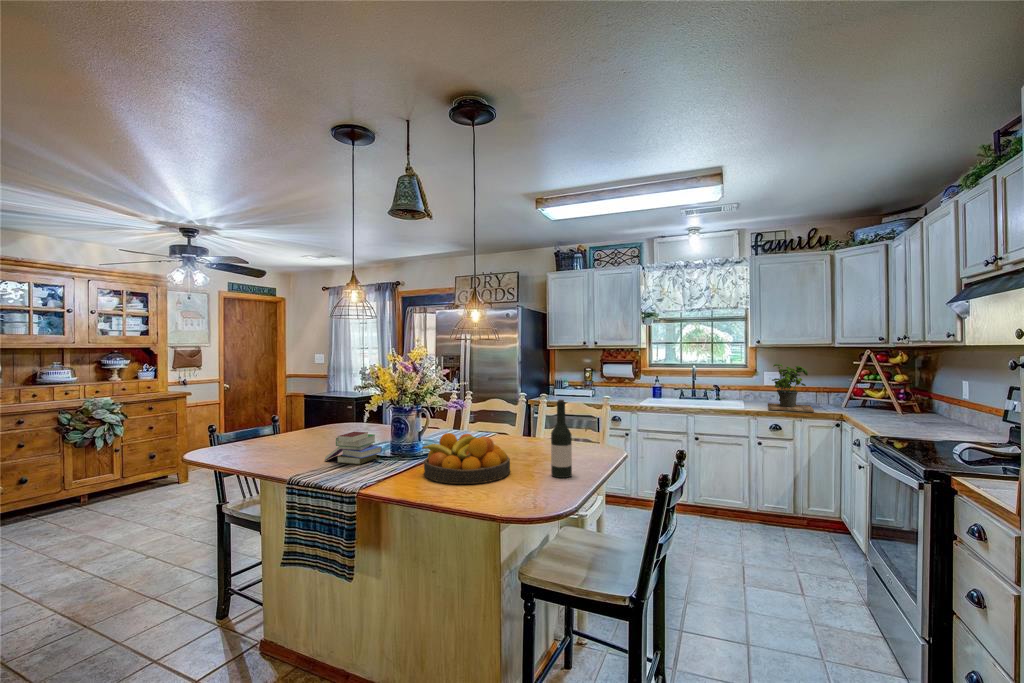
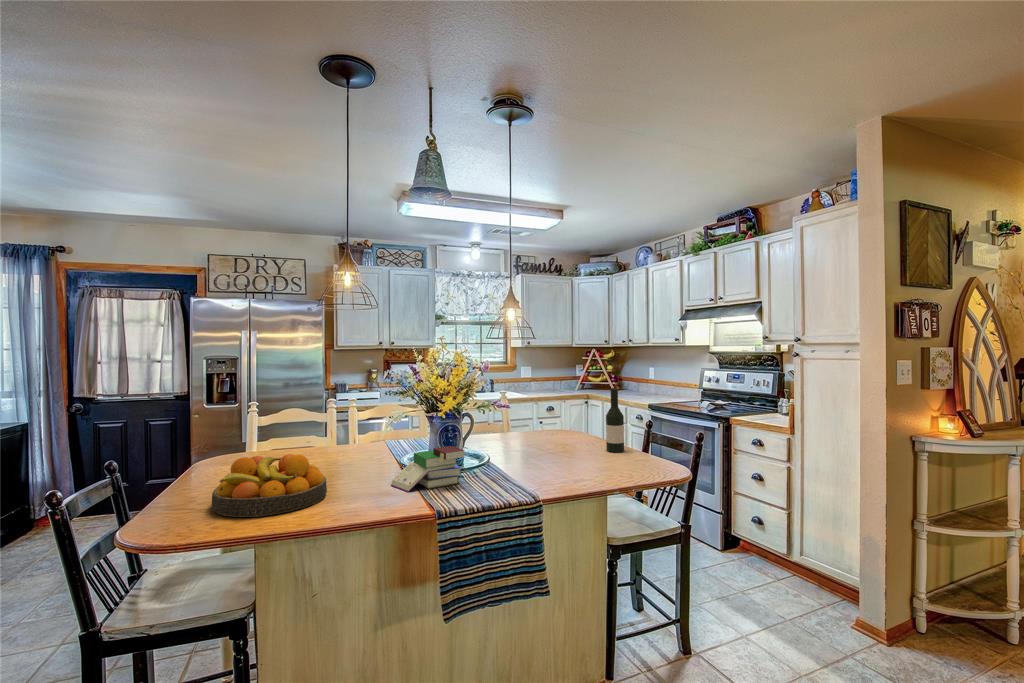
potted plant: present [768,364,814,412] -> none [532,361,571,397]
fruit bowl: present [422,433,510,484] -> present [212,454,327,517]

